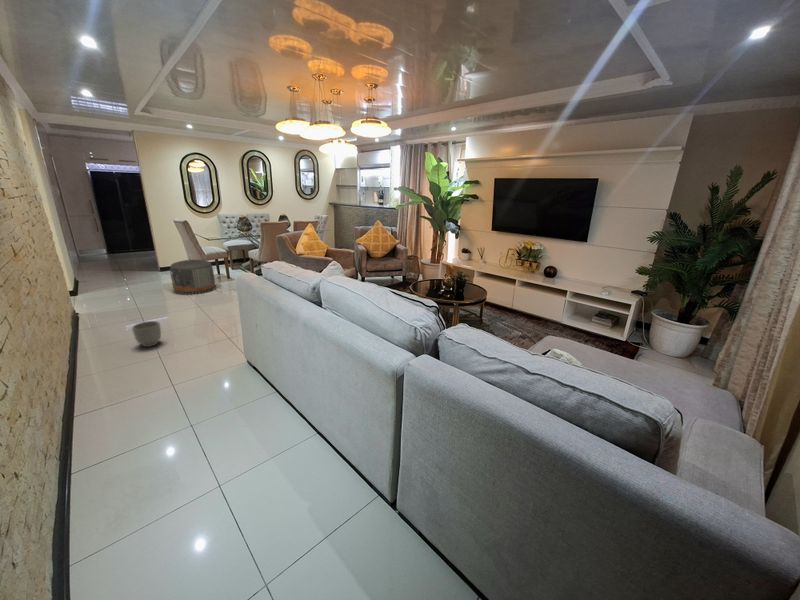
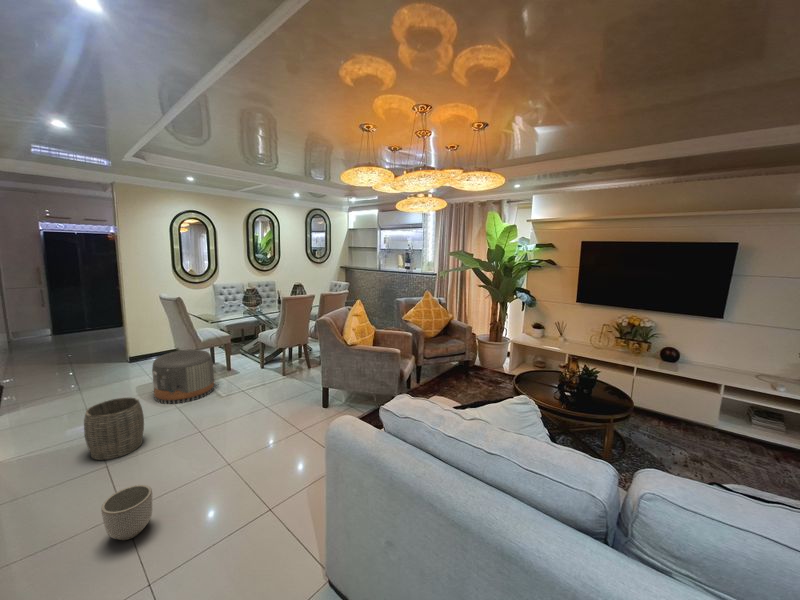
woven basket: none [124,283,163,318] -> present [84,398,144,460]

